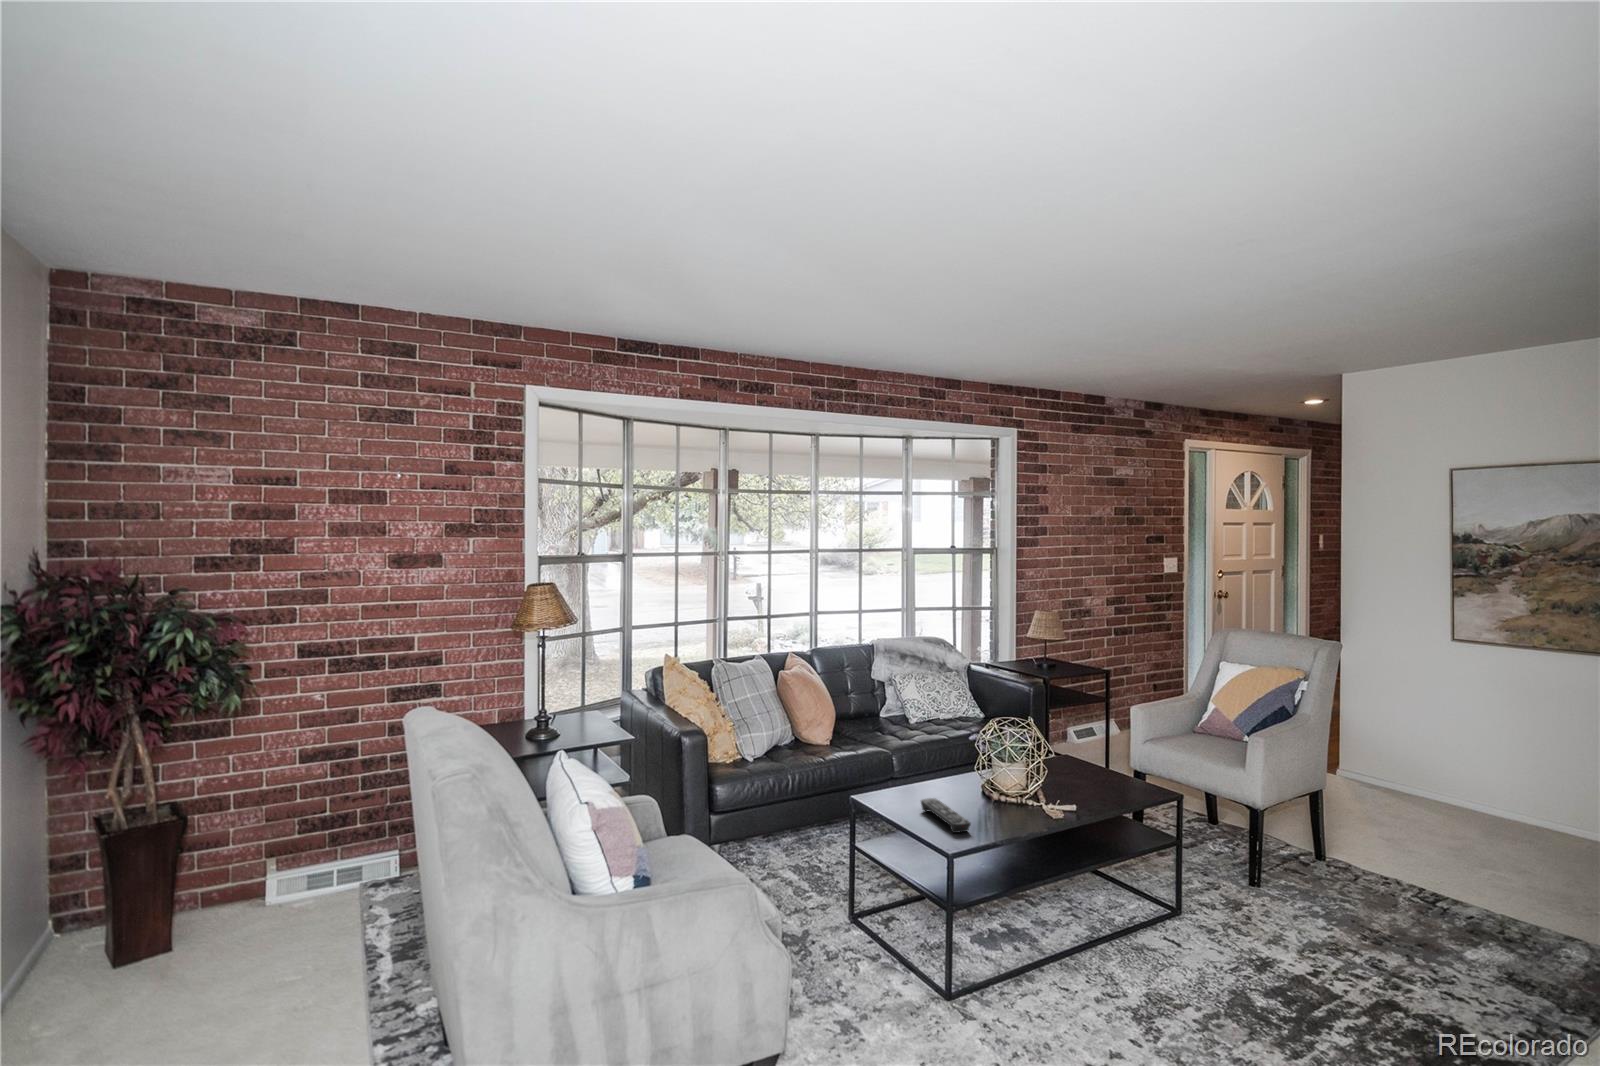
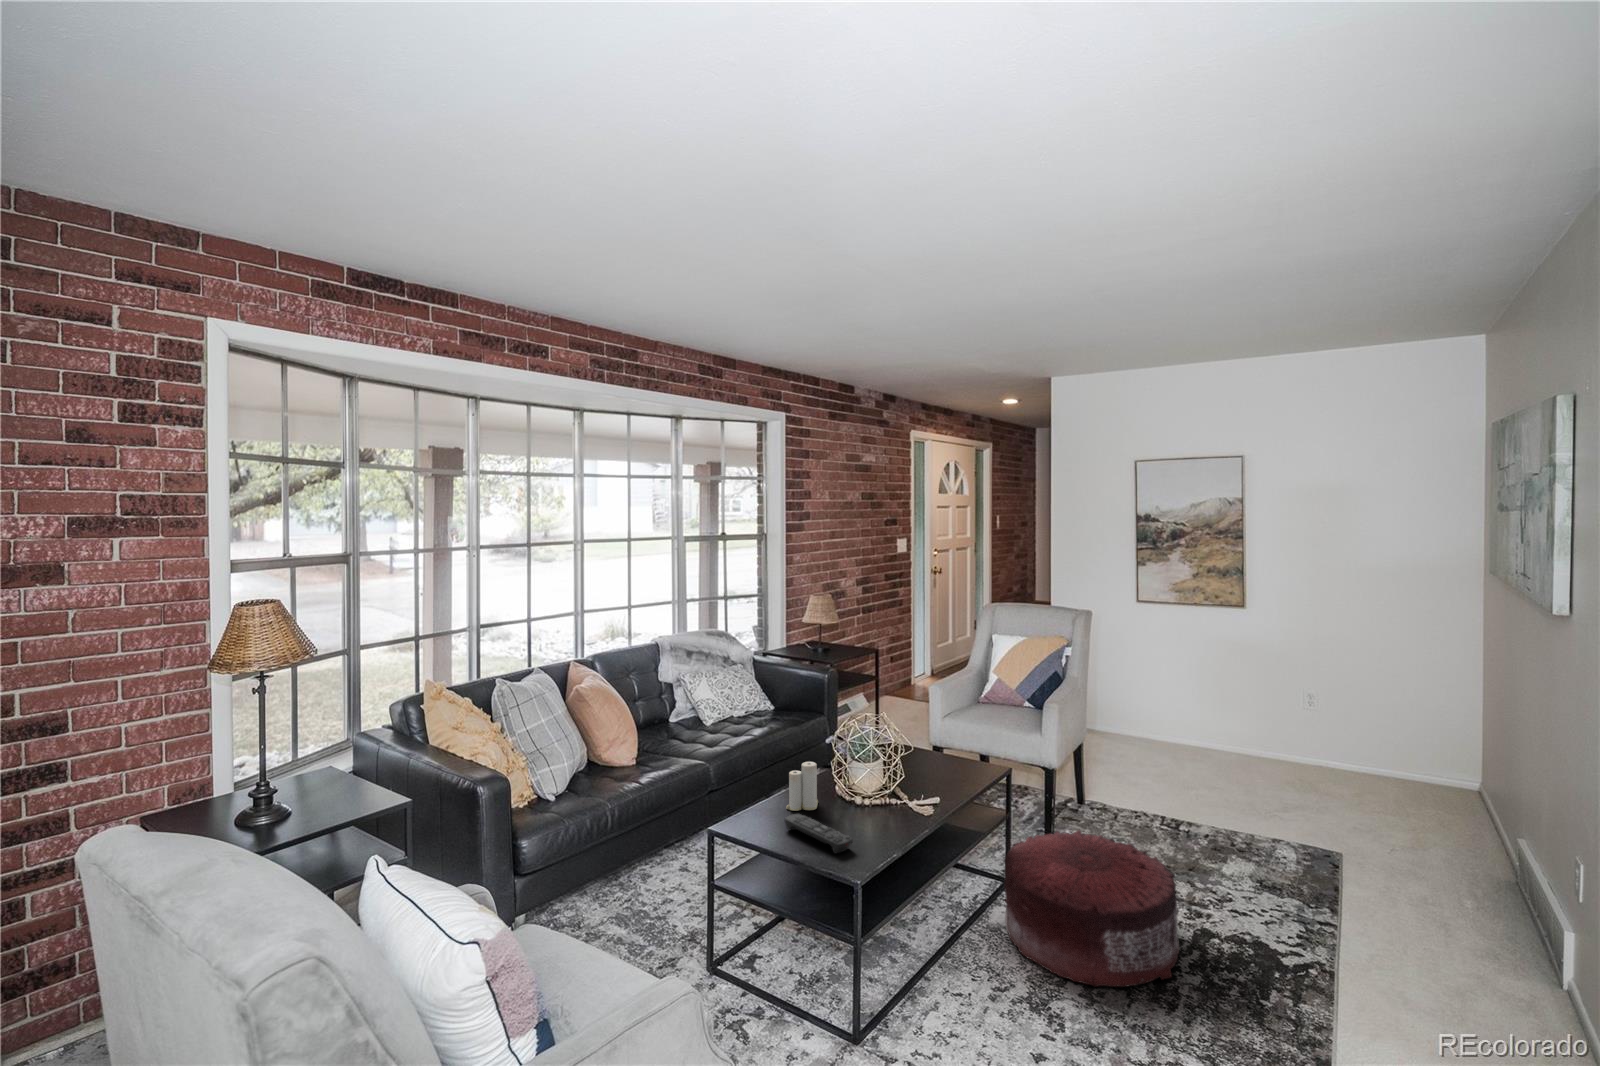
candle: none [933,753,965,800] -> present [786,761,818,811]
pouf: none [1143,862,1336,1023] -> present [1004,830,1179,987]

